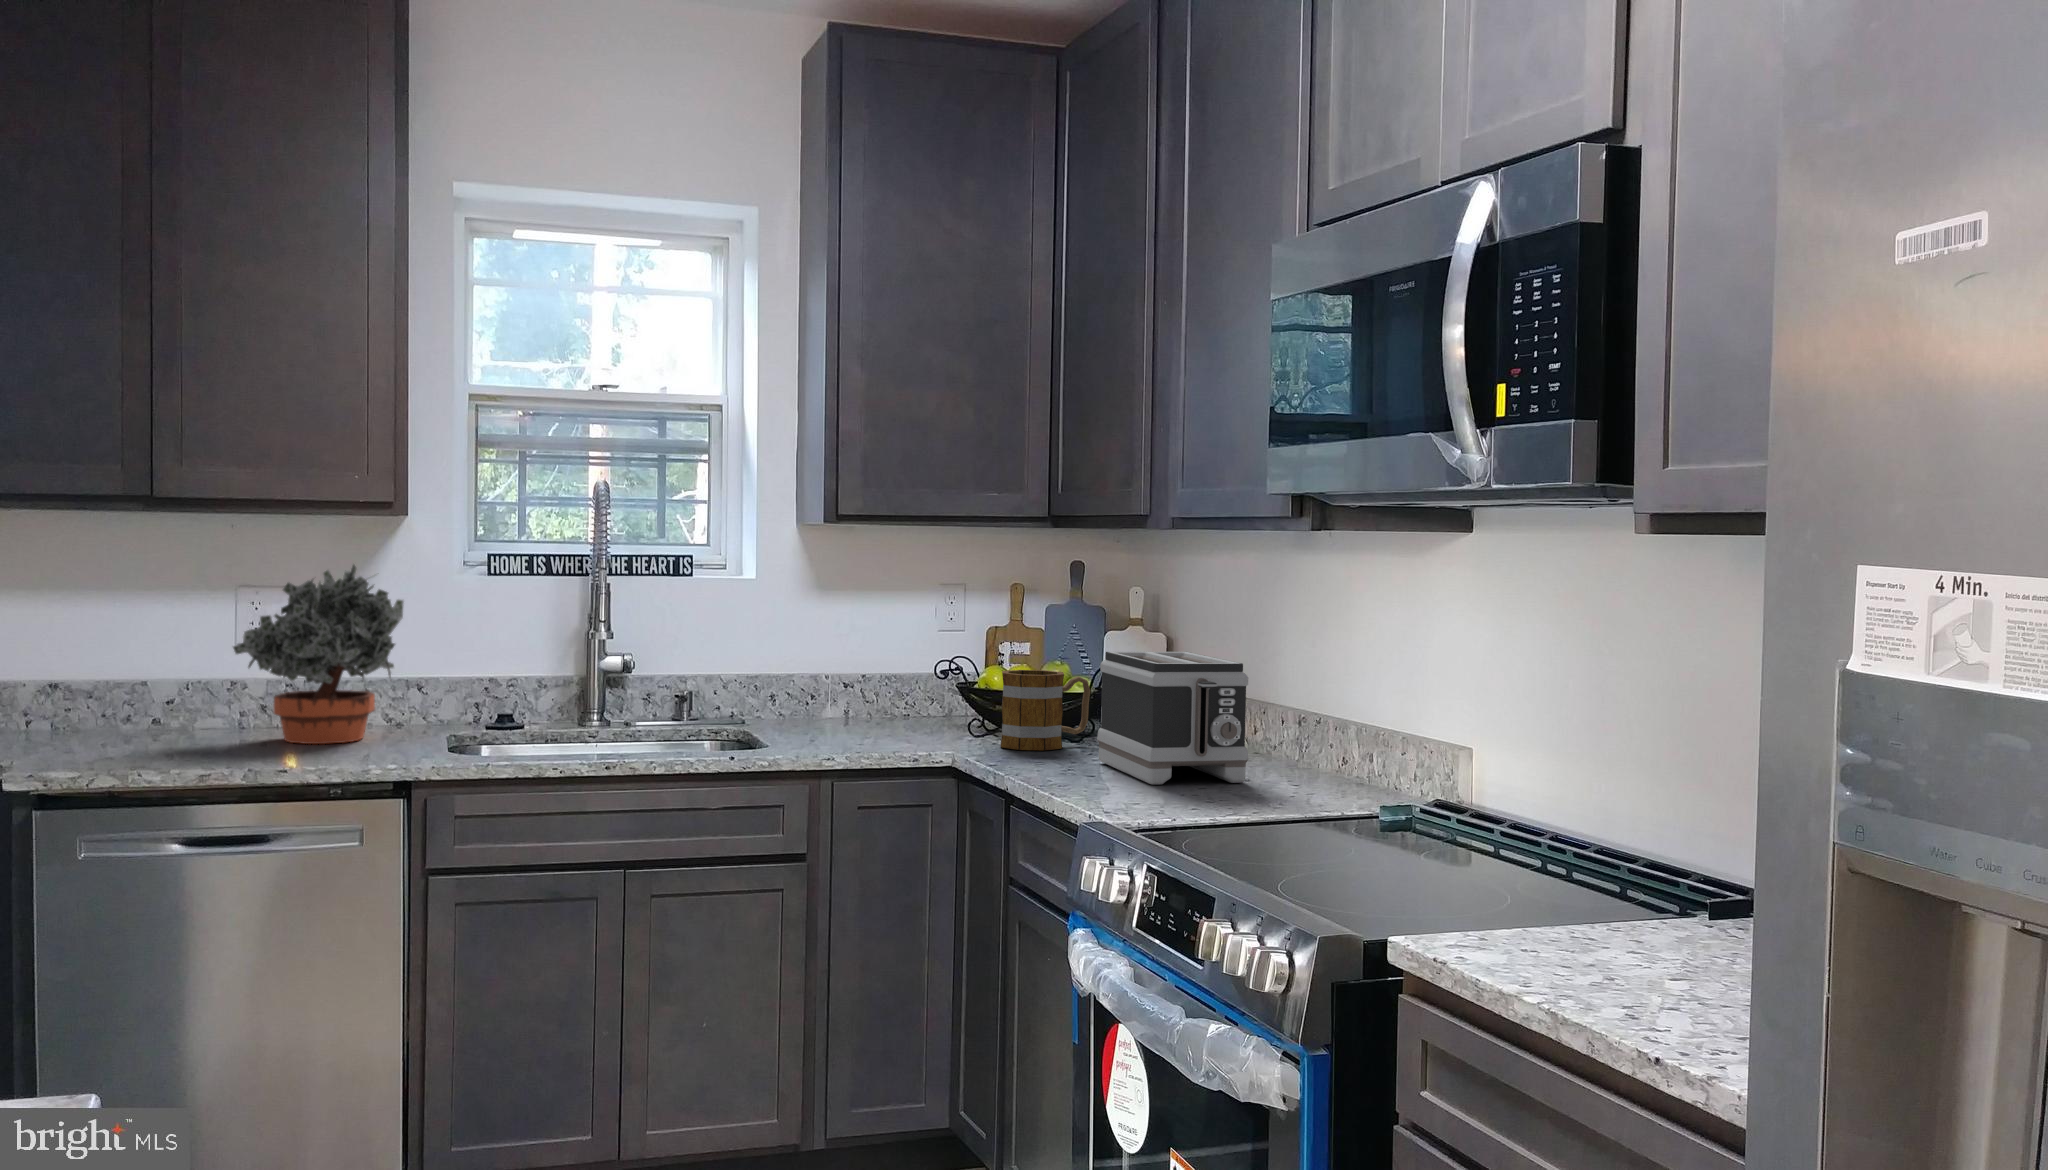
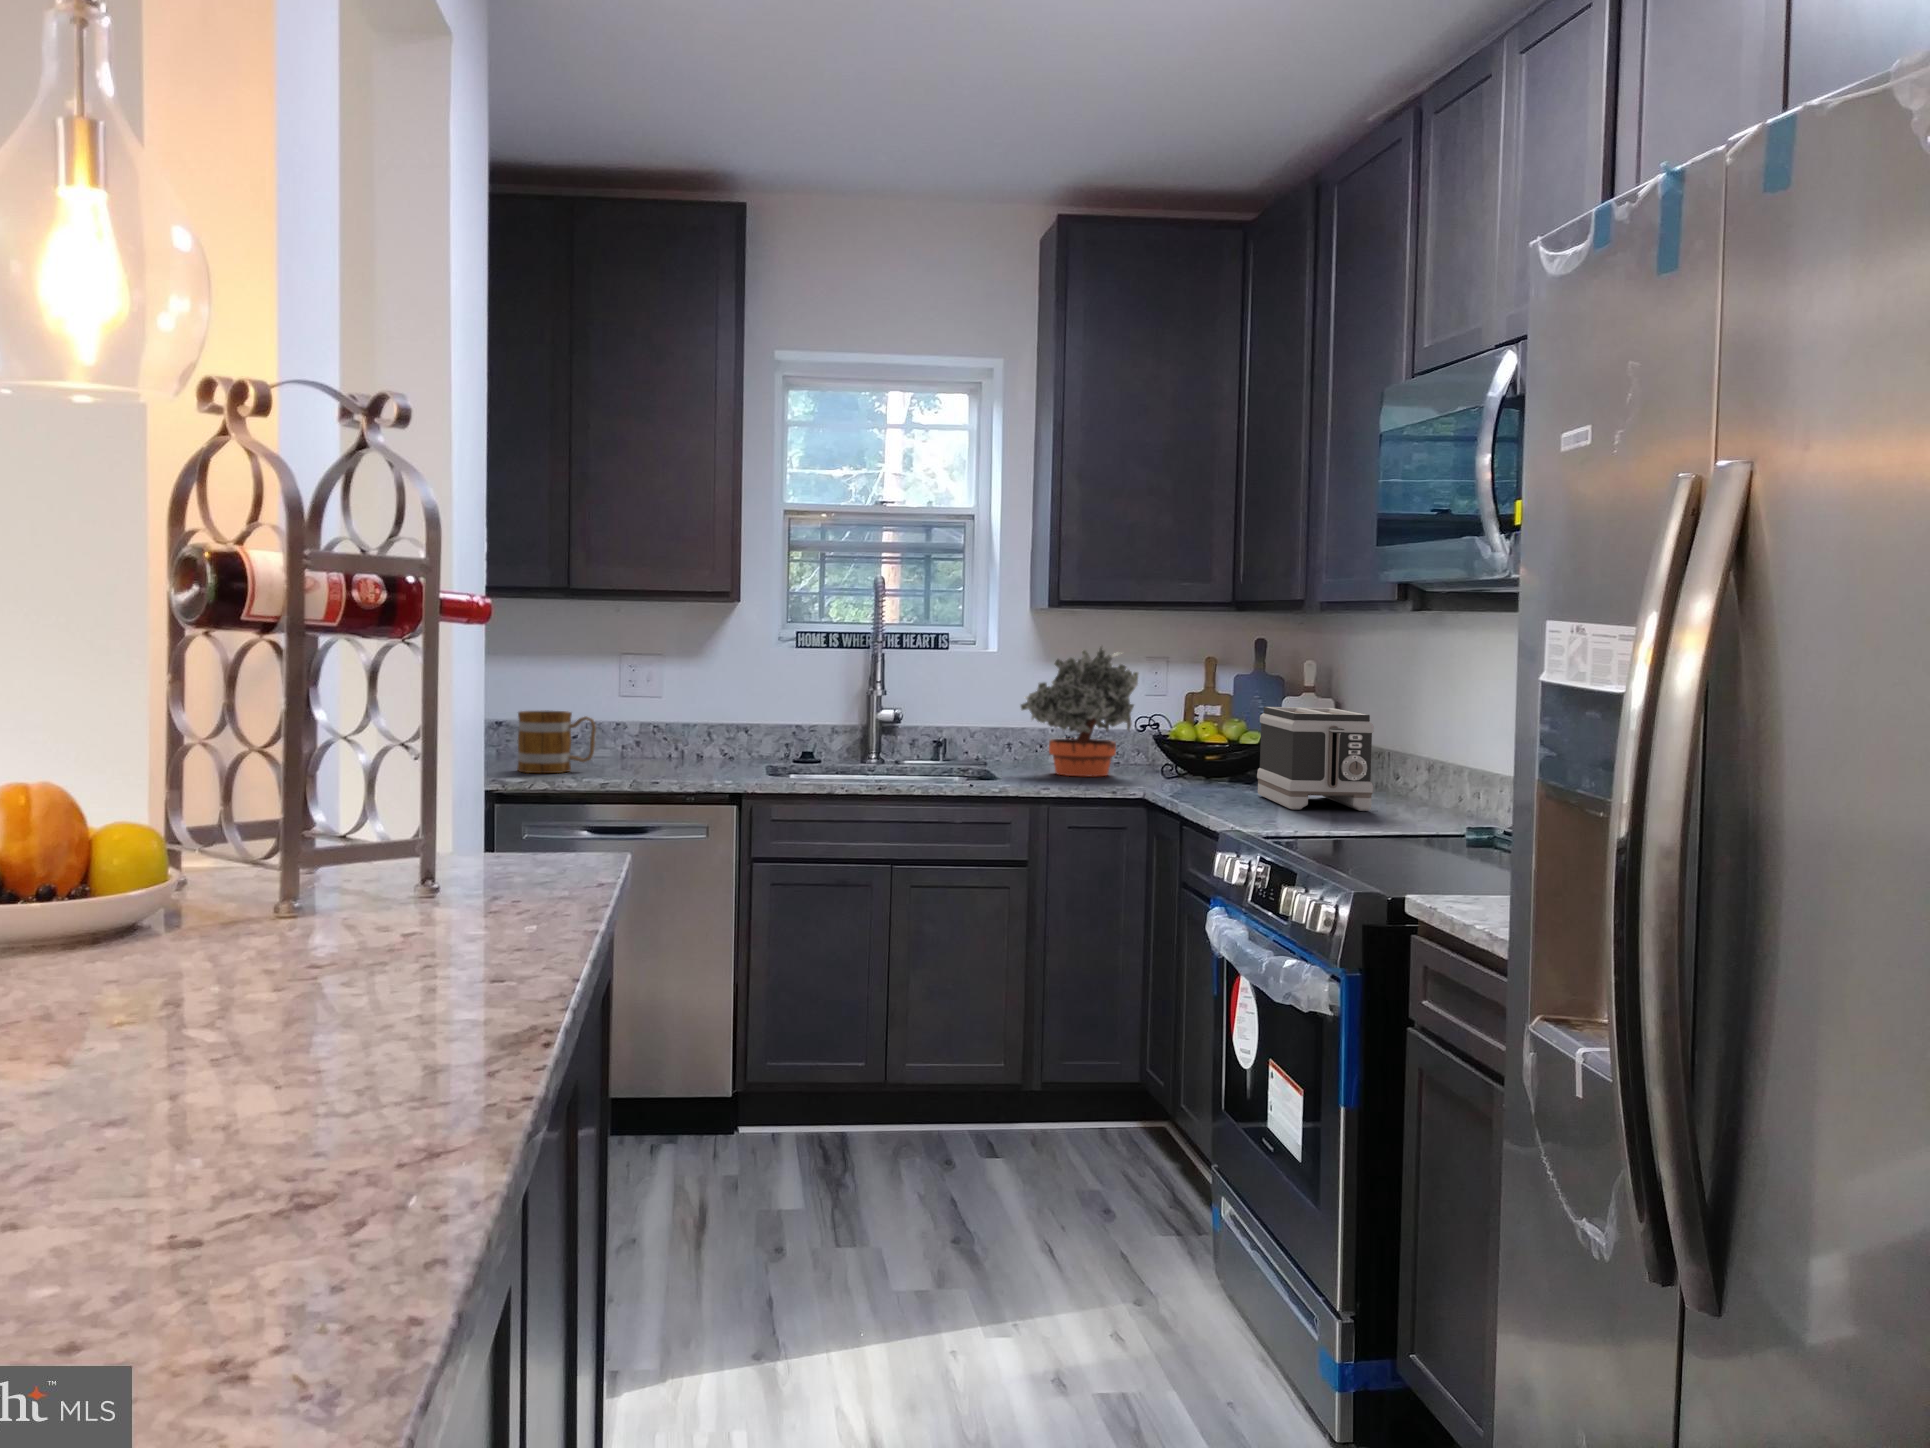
potted plant: present [233,564,404,744] -> present [1021,647,1138,777]
mug: present [1001,670,1090,750] -> present [517,710,596,773]

